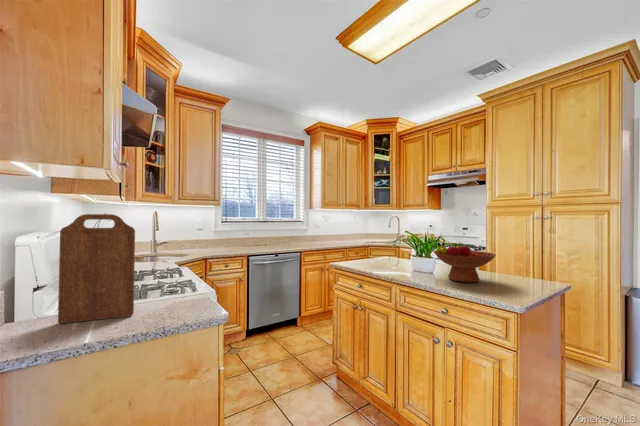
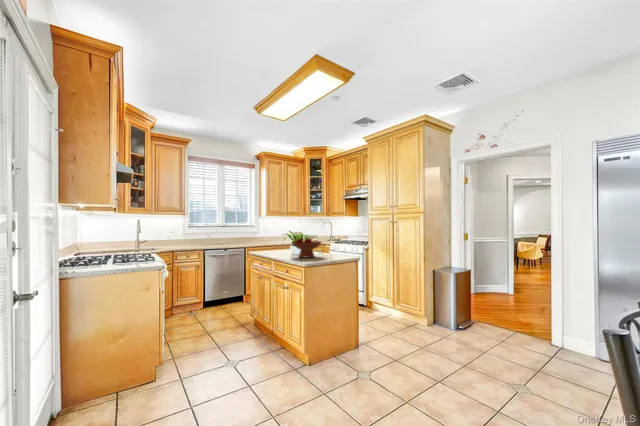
cutting board: present [58,214,135,324] -> none [90,223,123,268]

